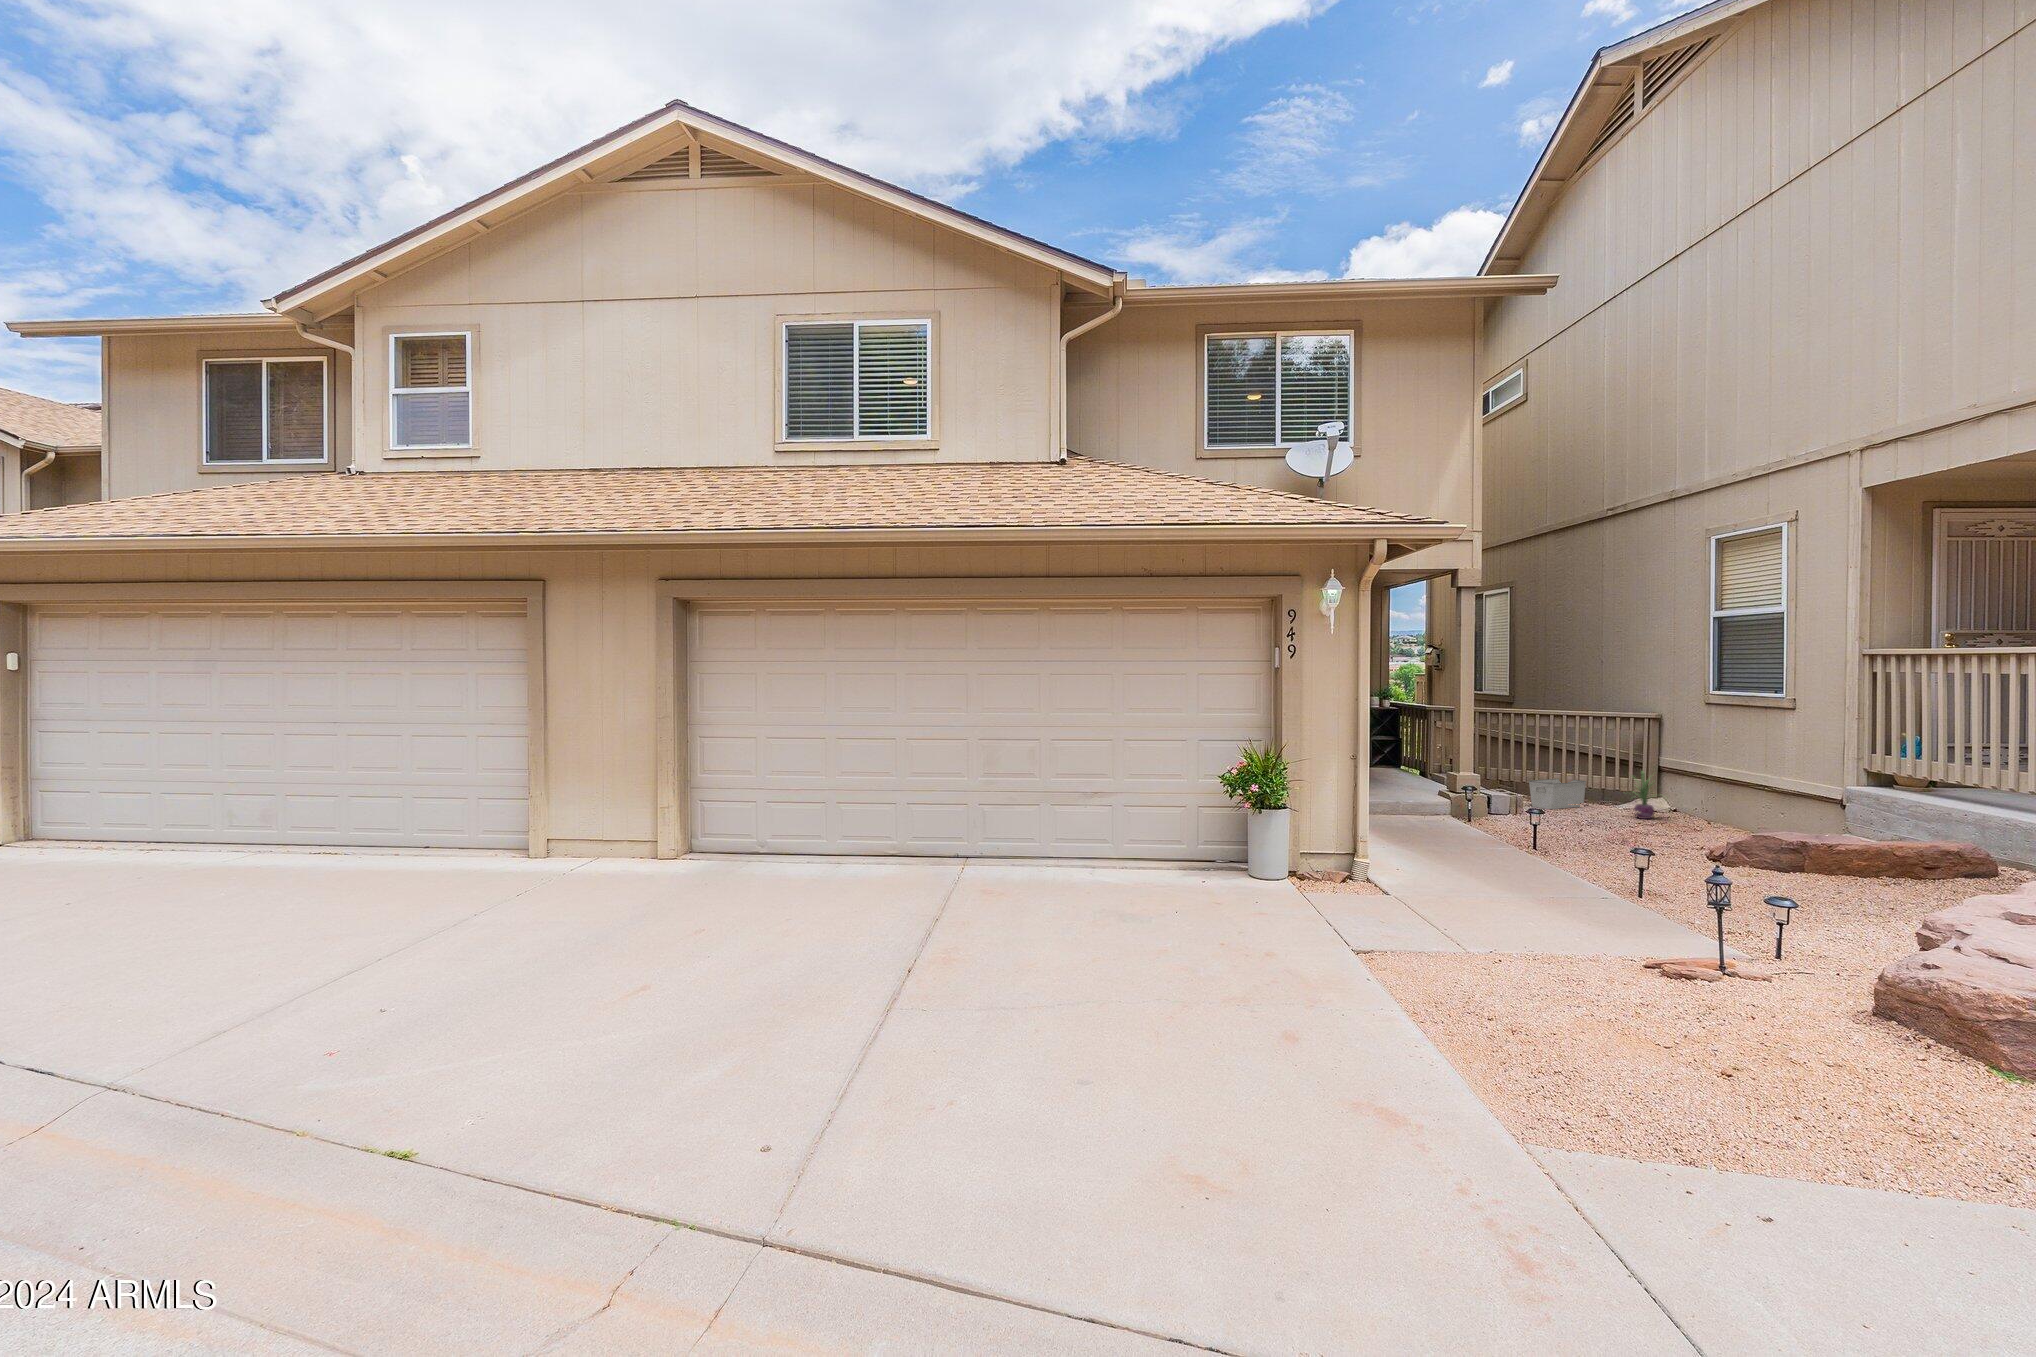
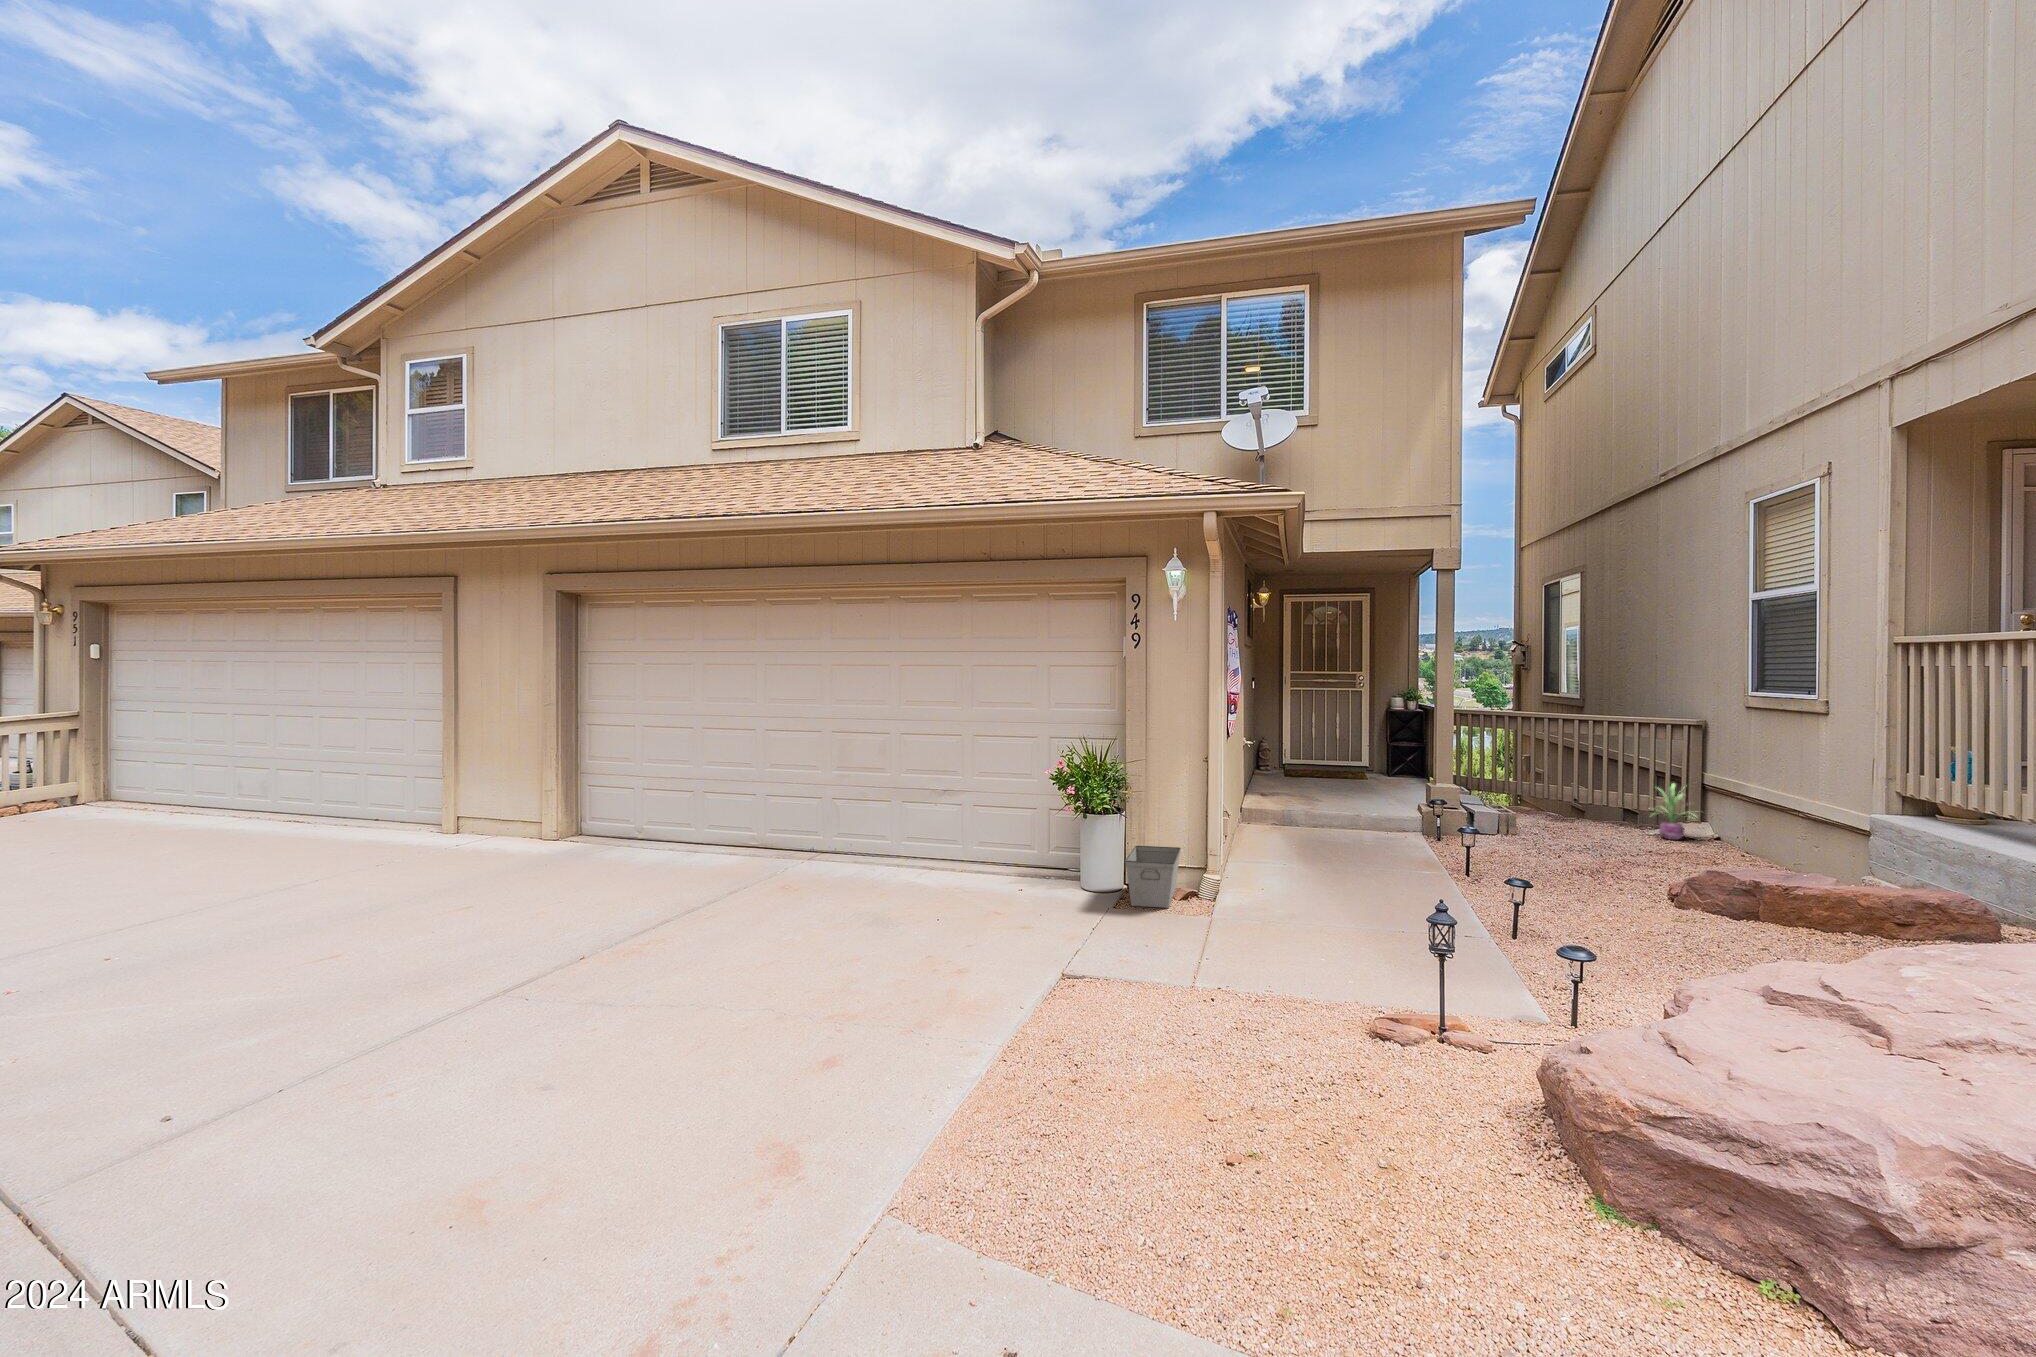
storage bin: present [1529,779,1586,809] -> present [1125,846,1181,908]

